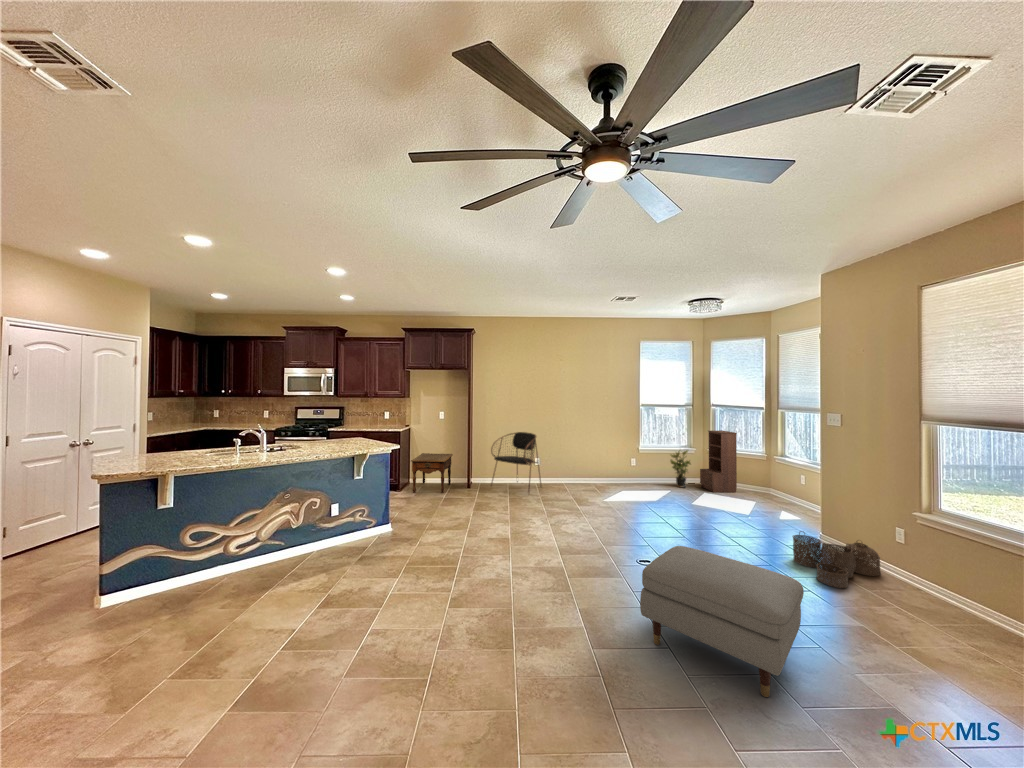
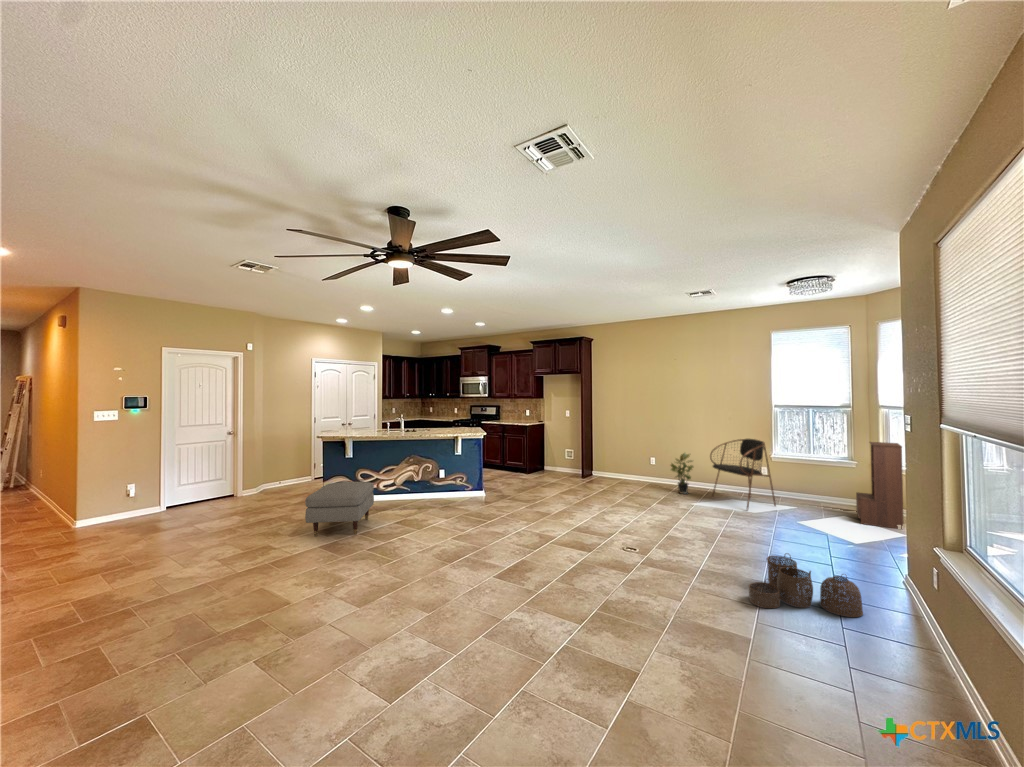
dining chair: present [491,432,541,494] -> present [710,439,776,511]
potted plant: present [670,450,691,487] -> present [671,453,693,494]
side table: present [411,453,453,493] -> none [530,447,574,481]
ottoman: present [640,546,804,697] -> present [305,482,374,537]

